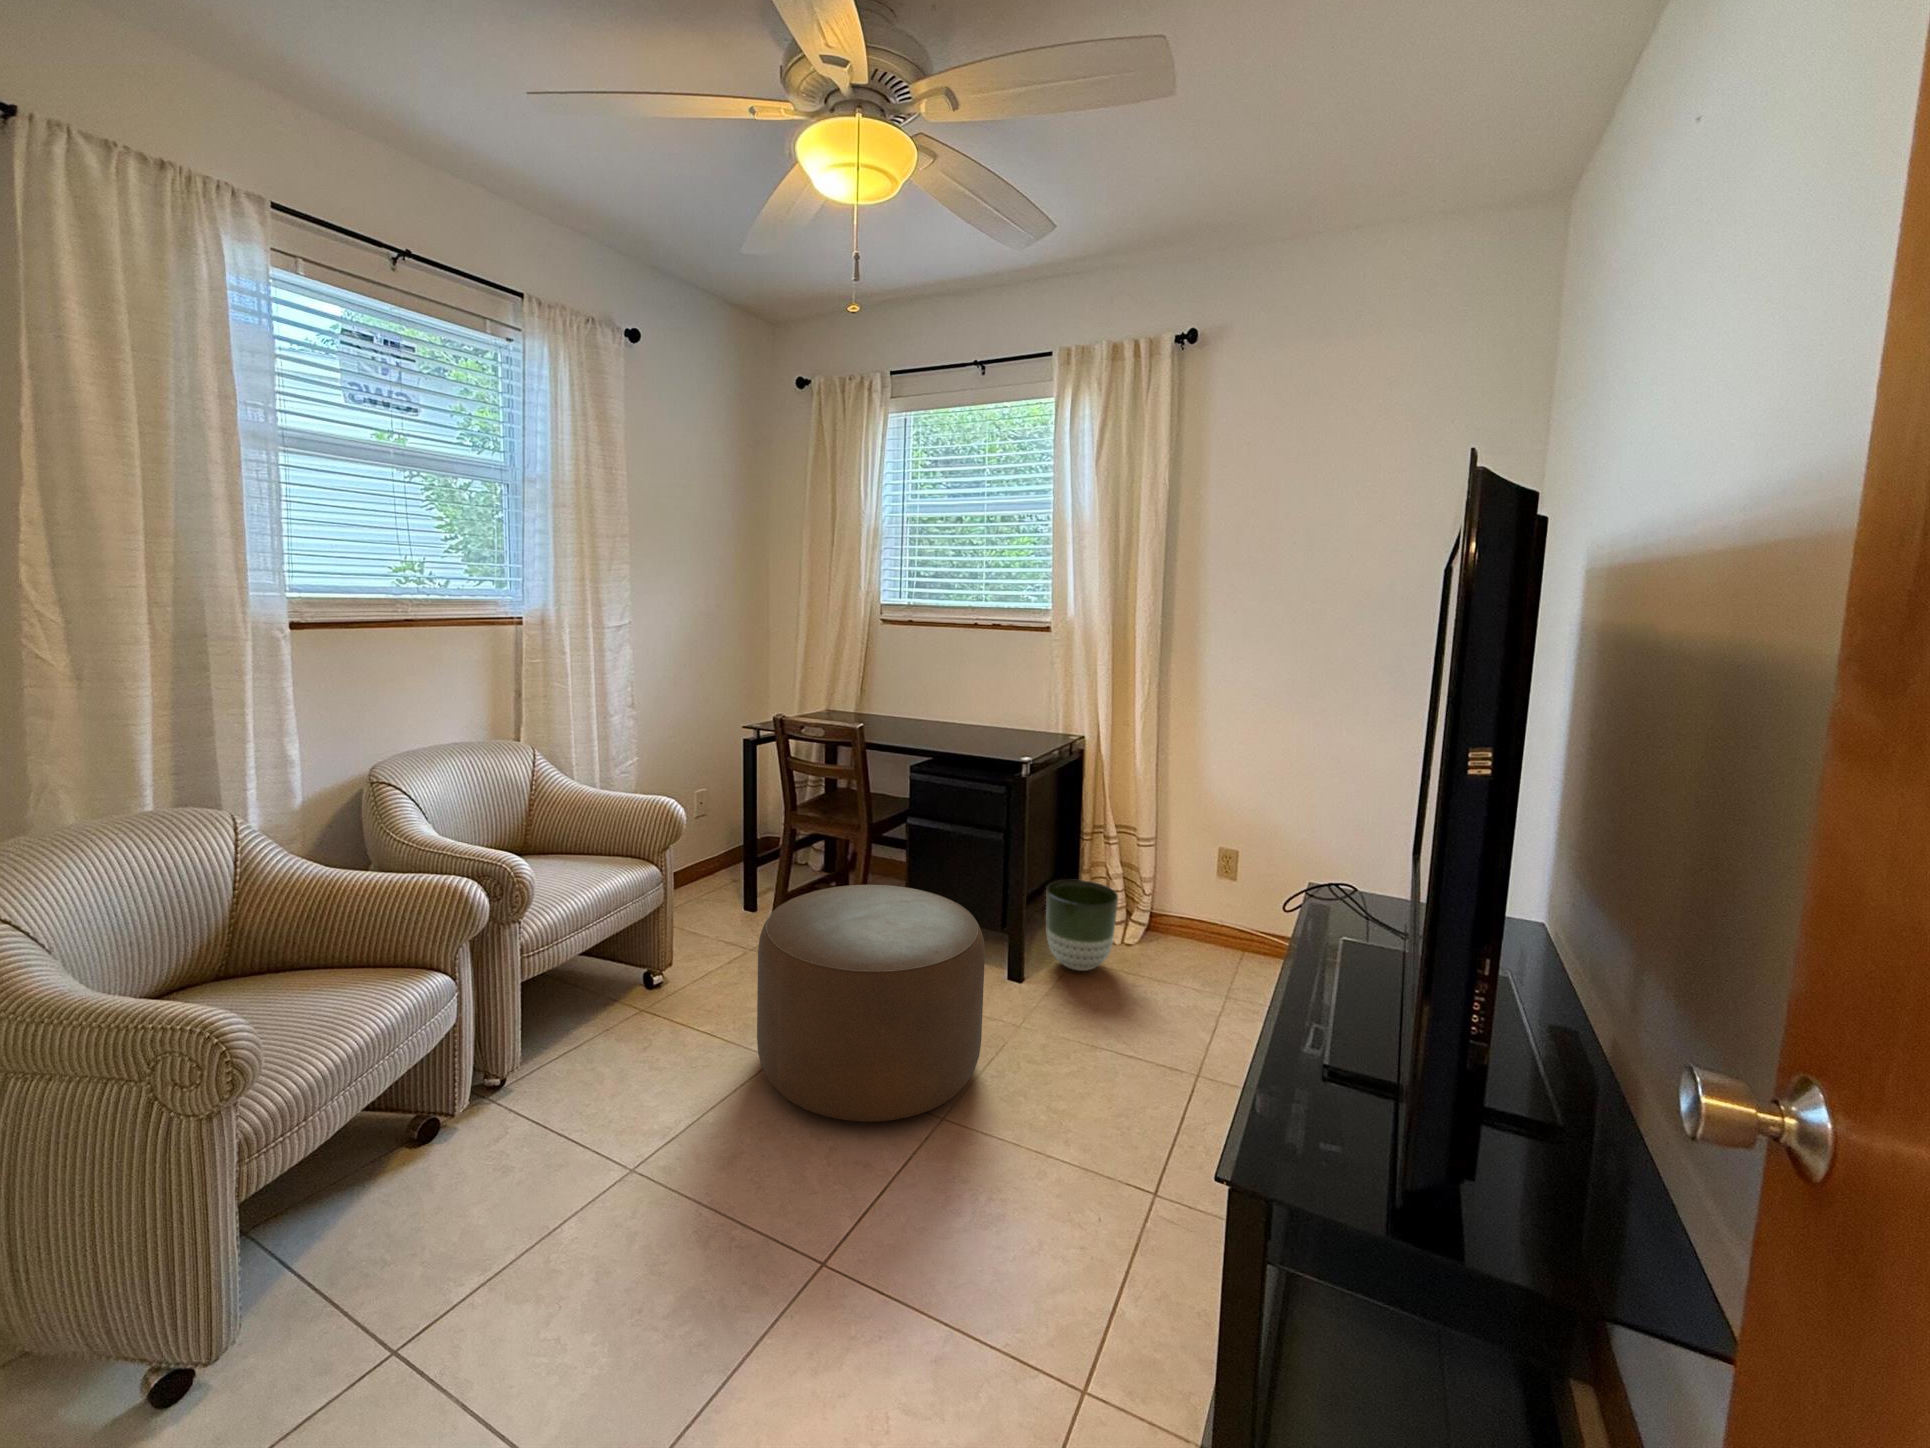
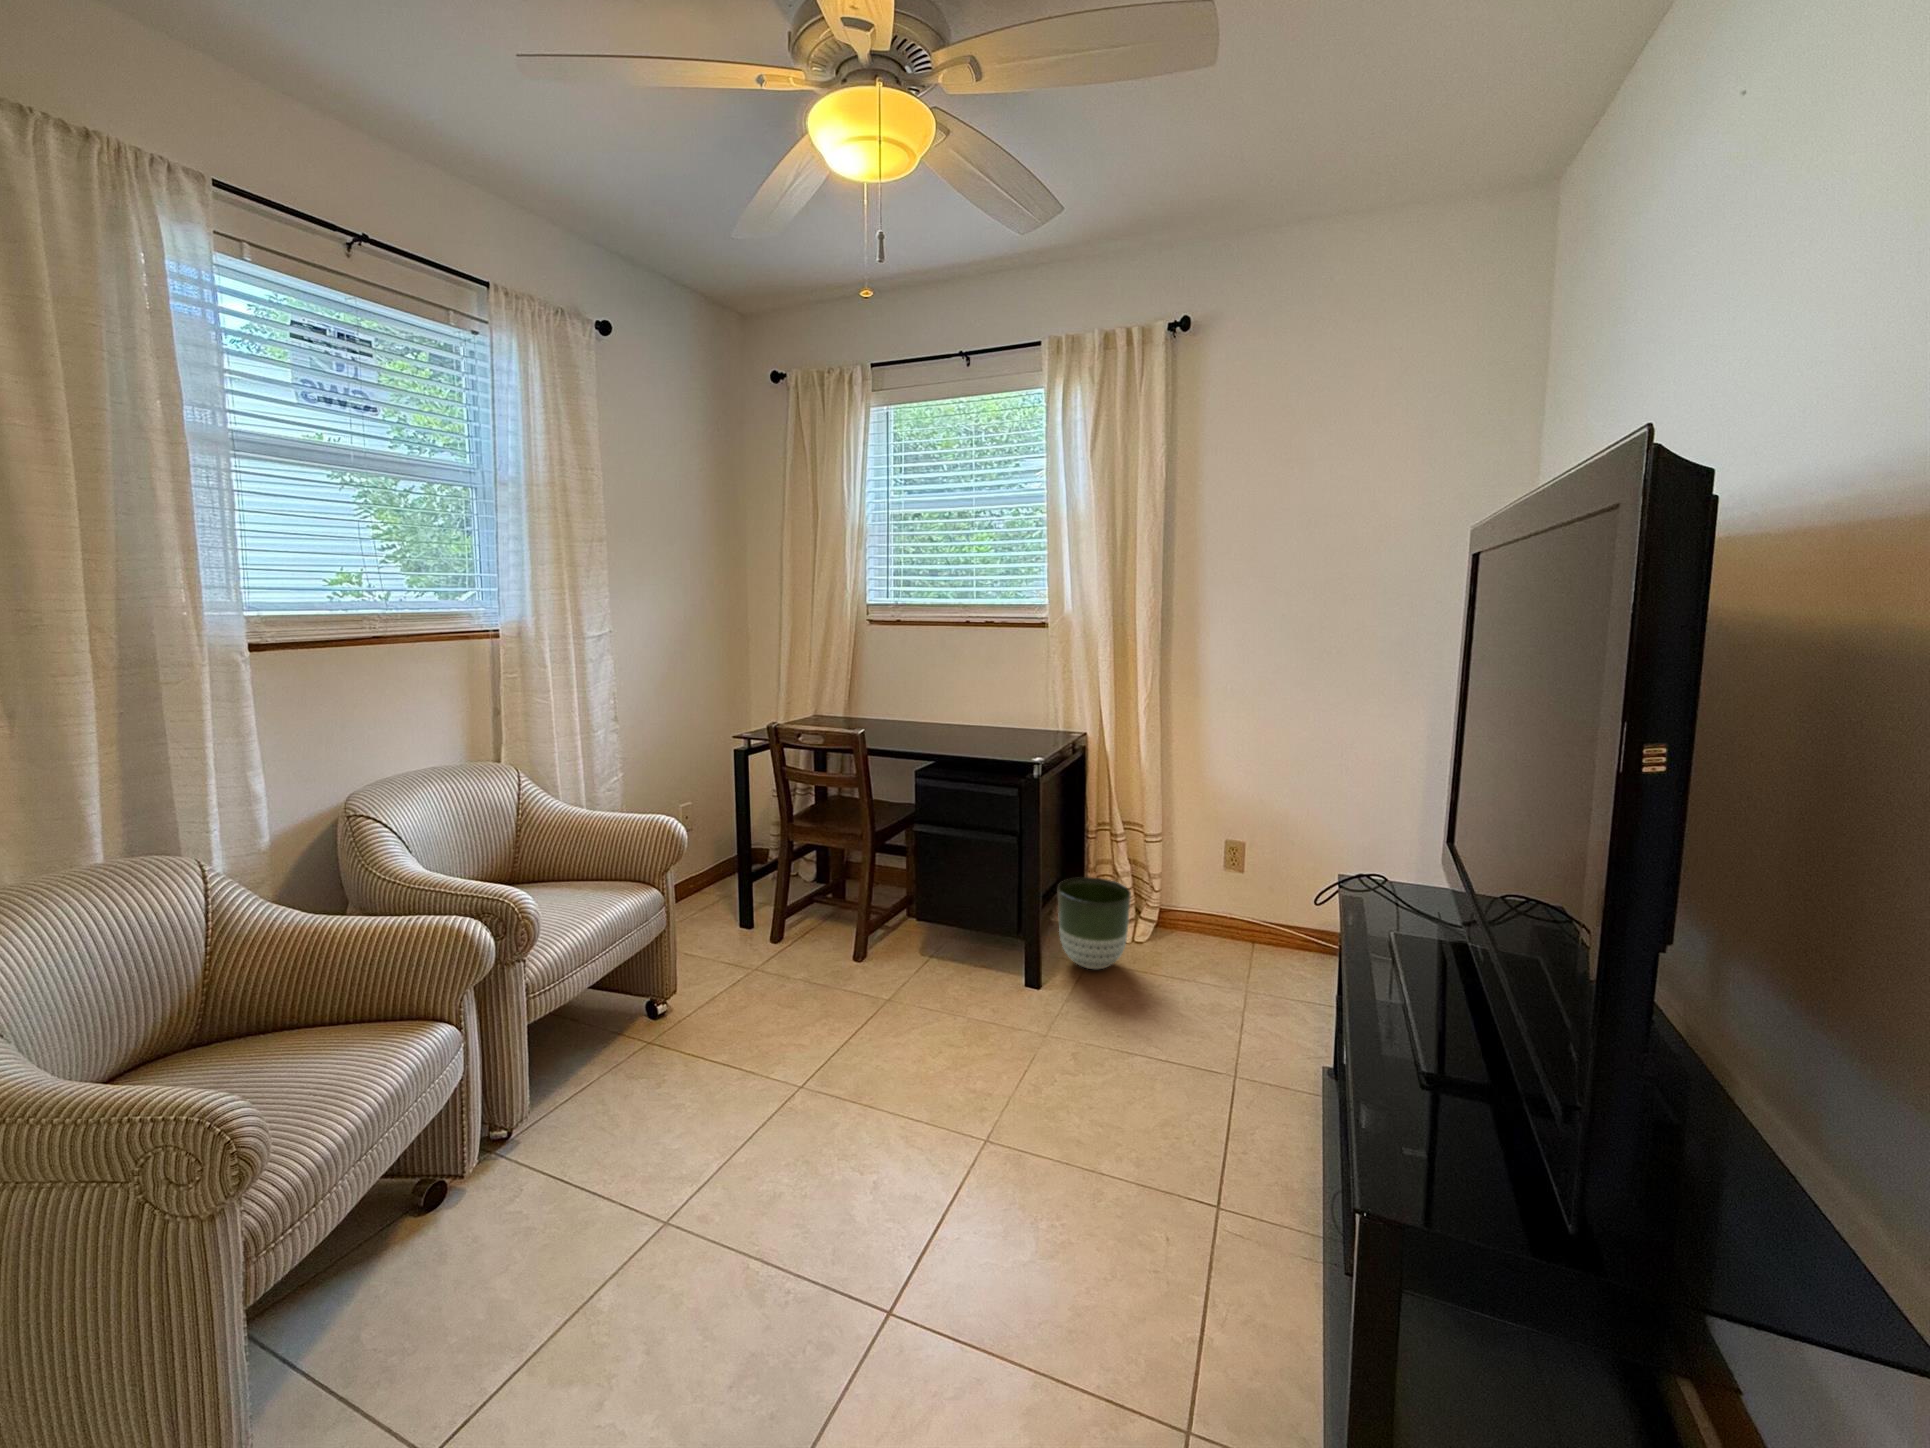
ottoman: present [757,885,985,1121] -> none [783,895,1018,1147]

